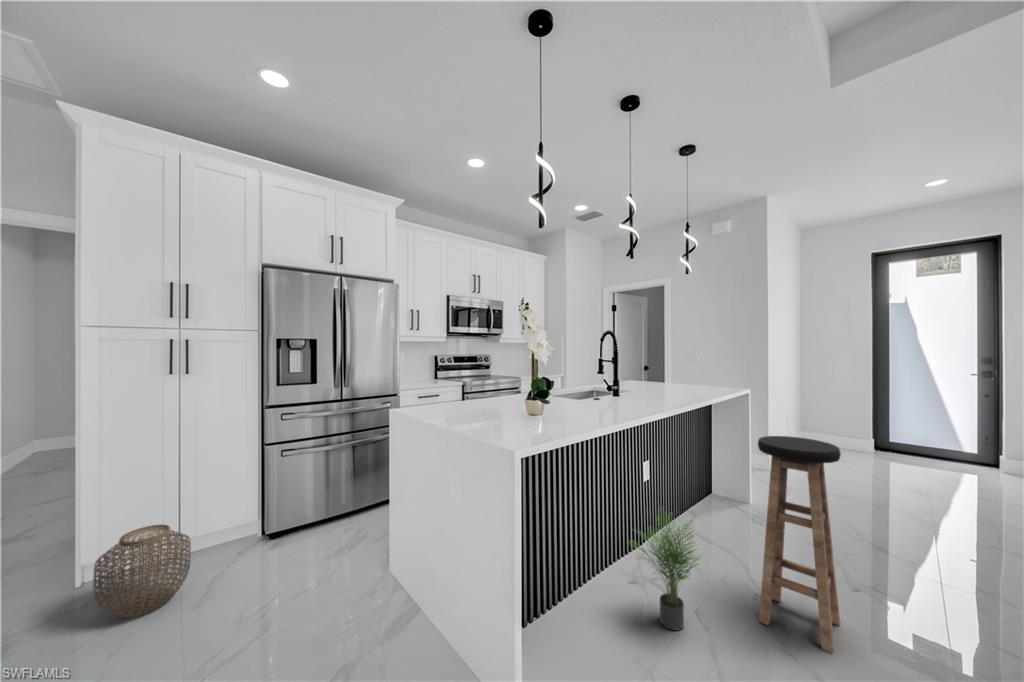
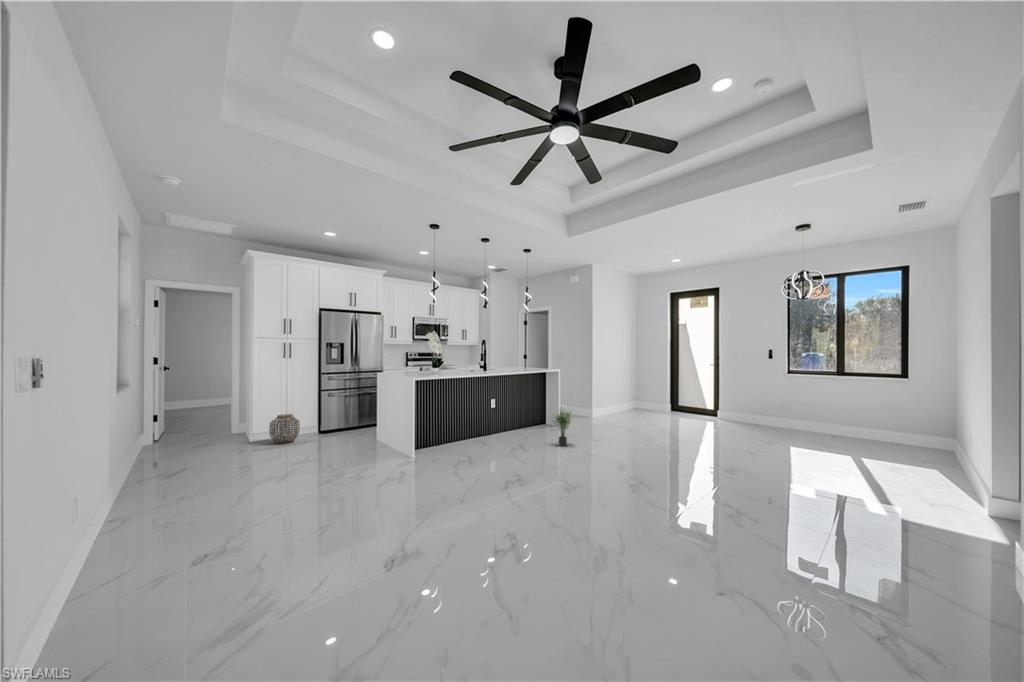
bar stool: present [758,436,841,653] -> none [508,381,536,449]
potted plant: present [641,515,700,631] -> present [553,409,570,446]

